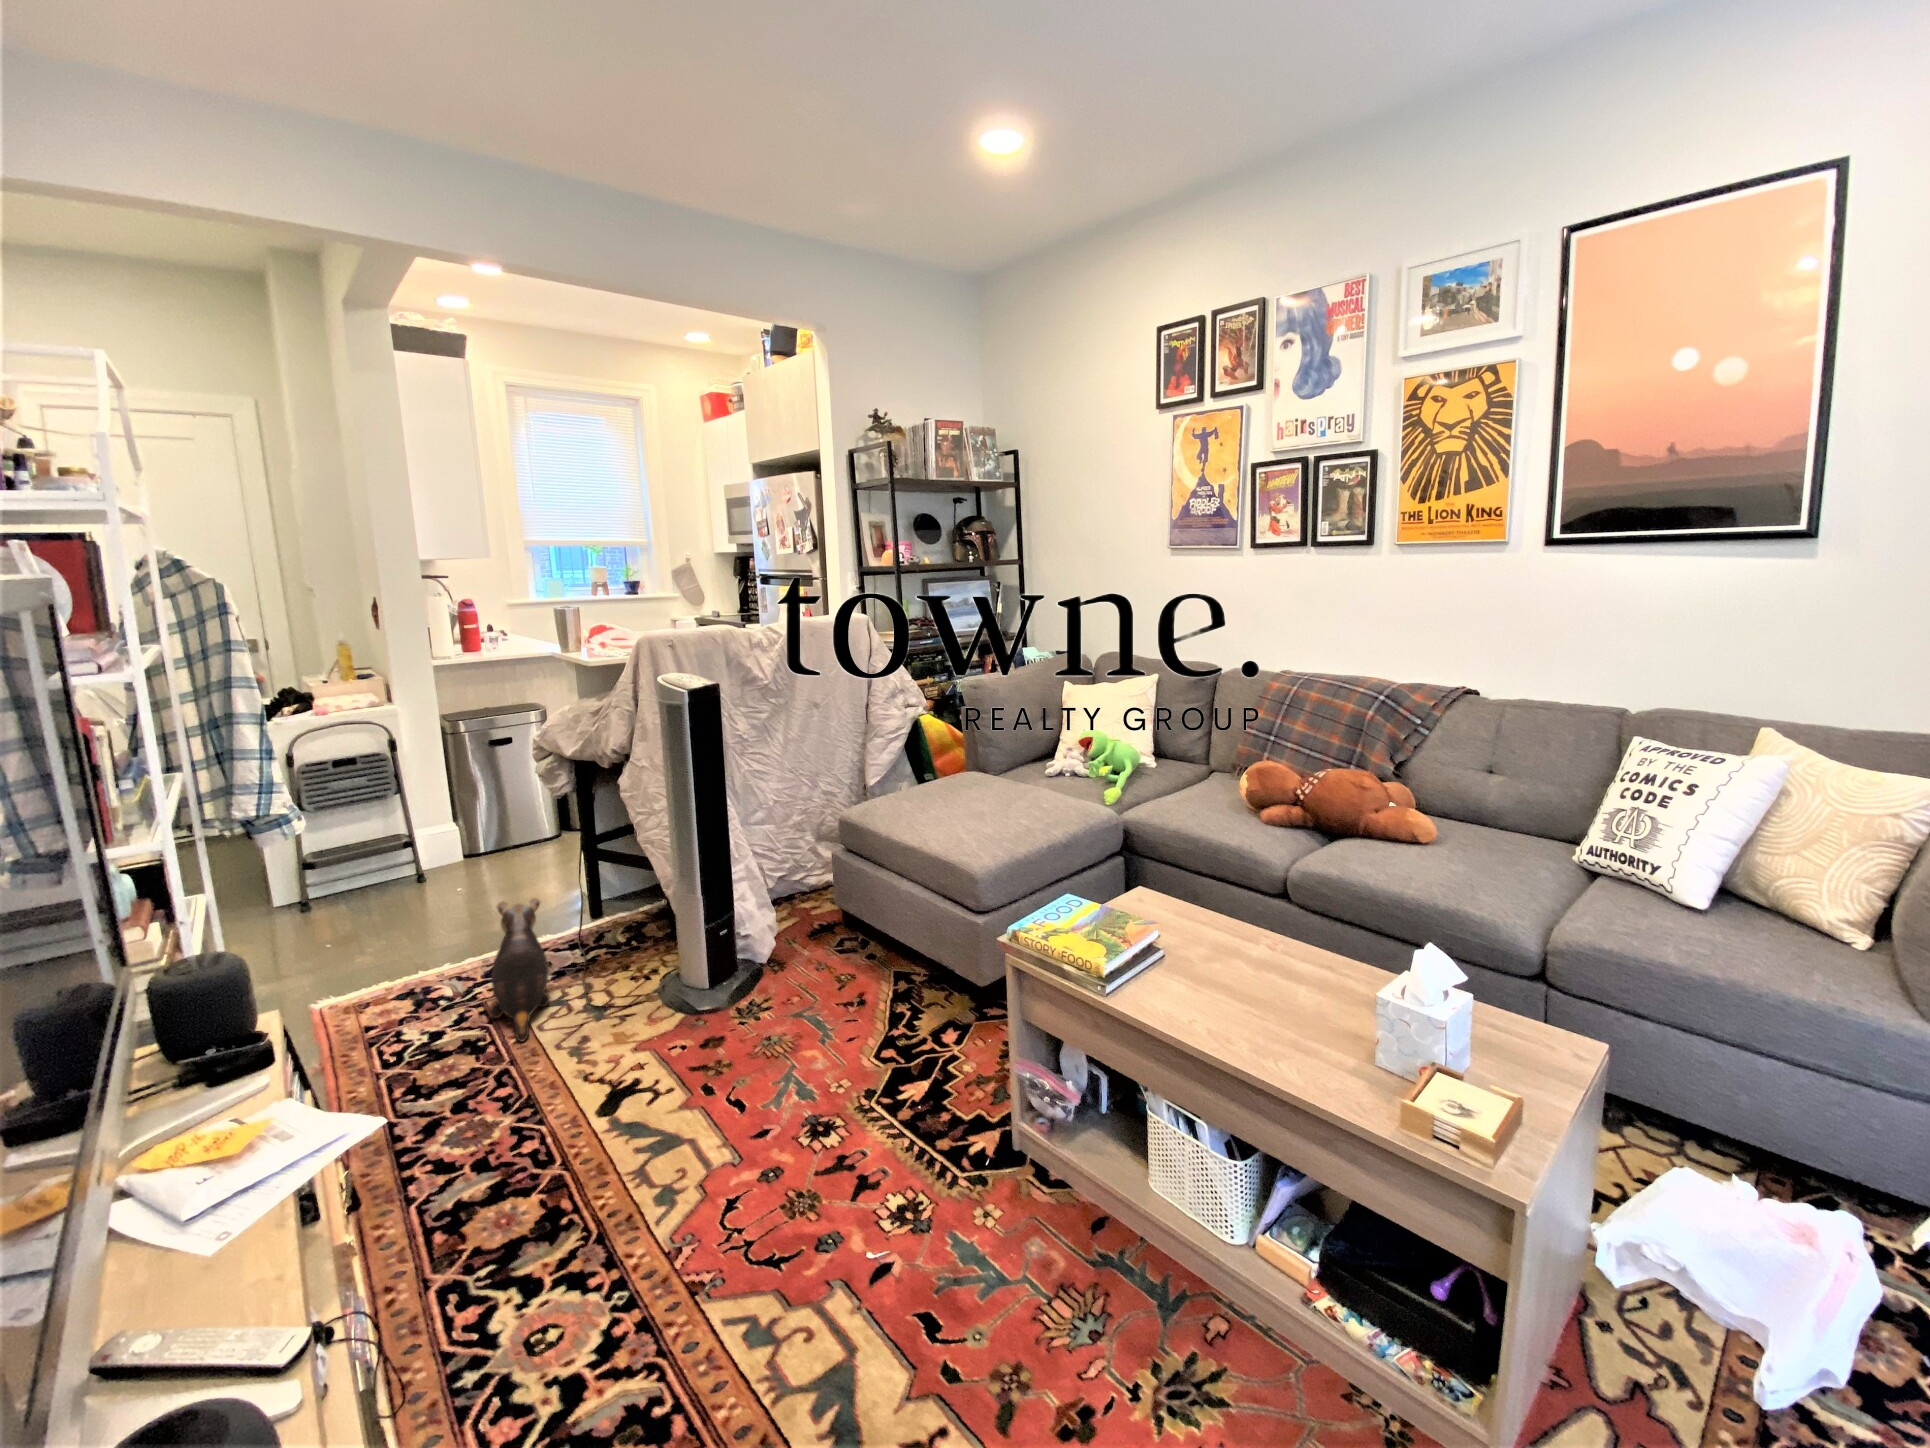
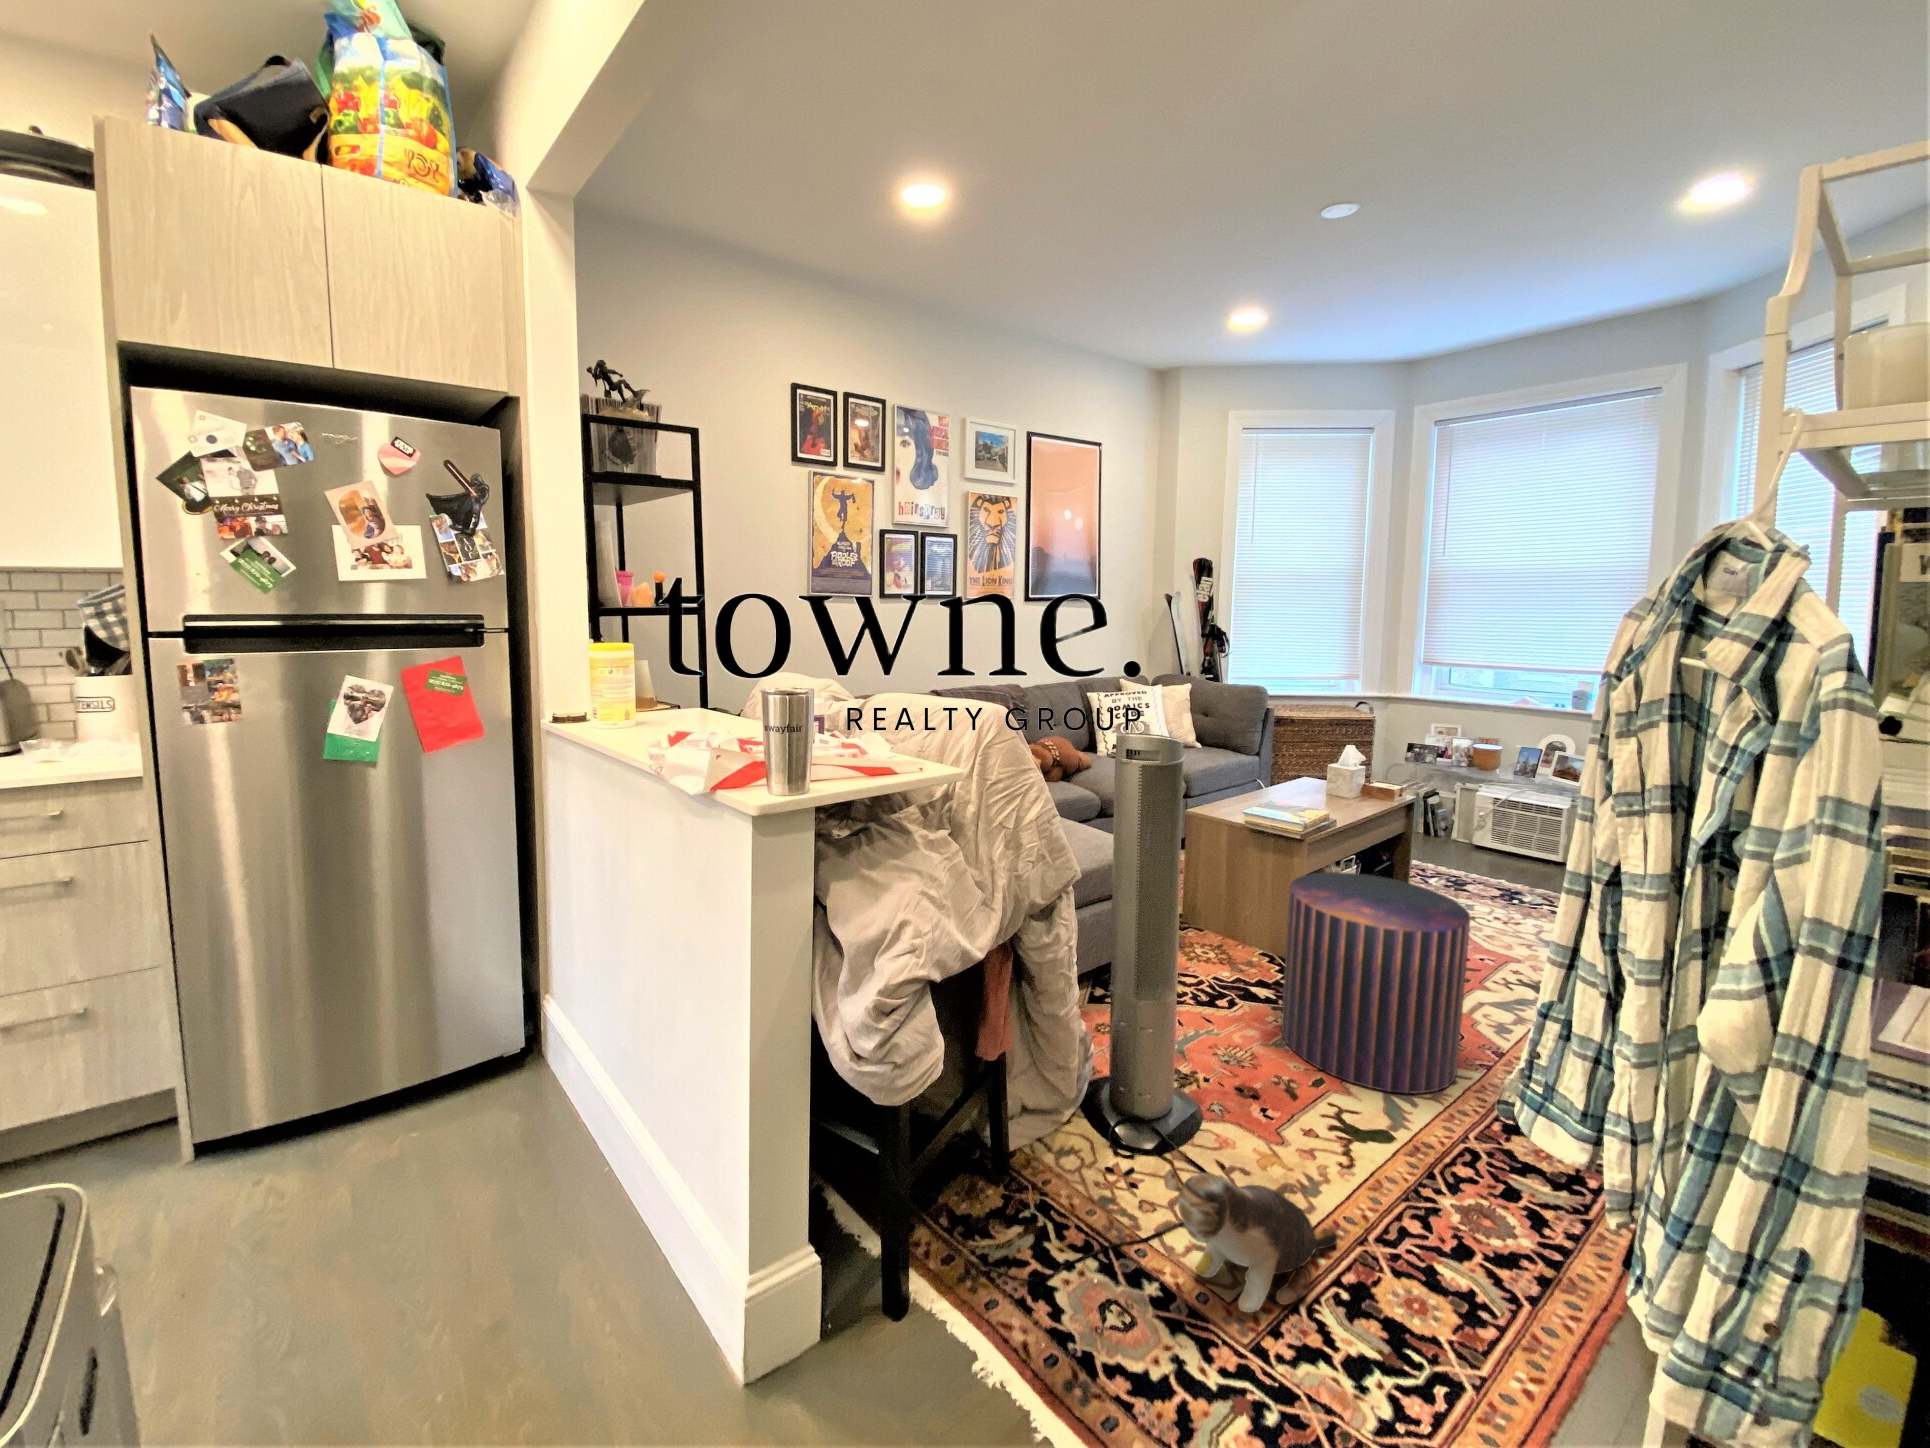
pouf: none [633,896,865,1212] -> present [1281,872,1471,1094]

